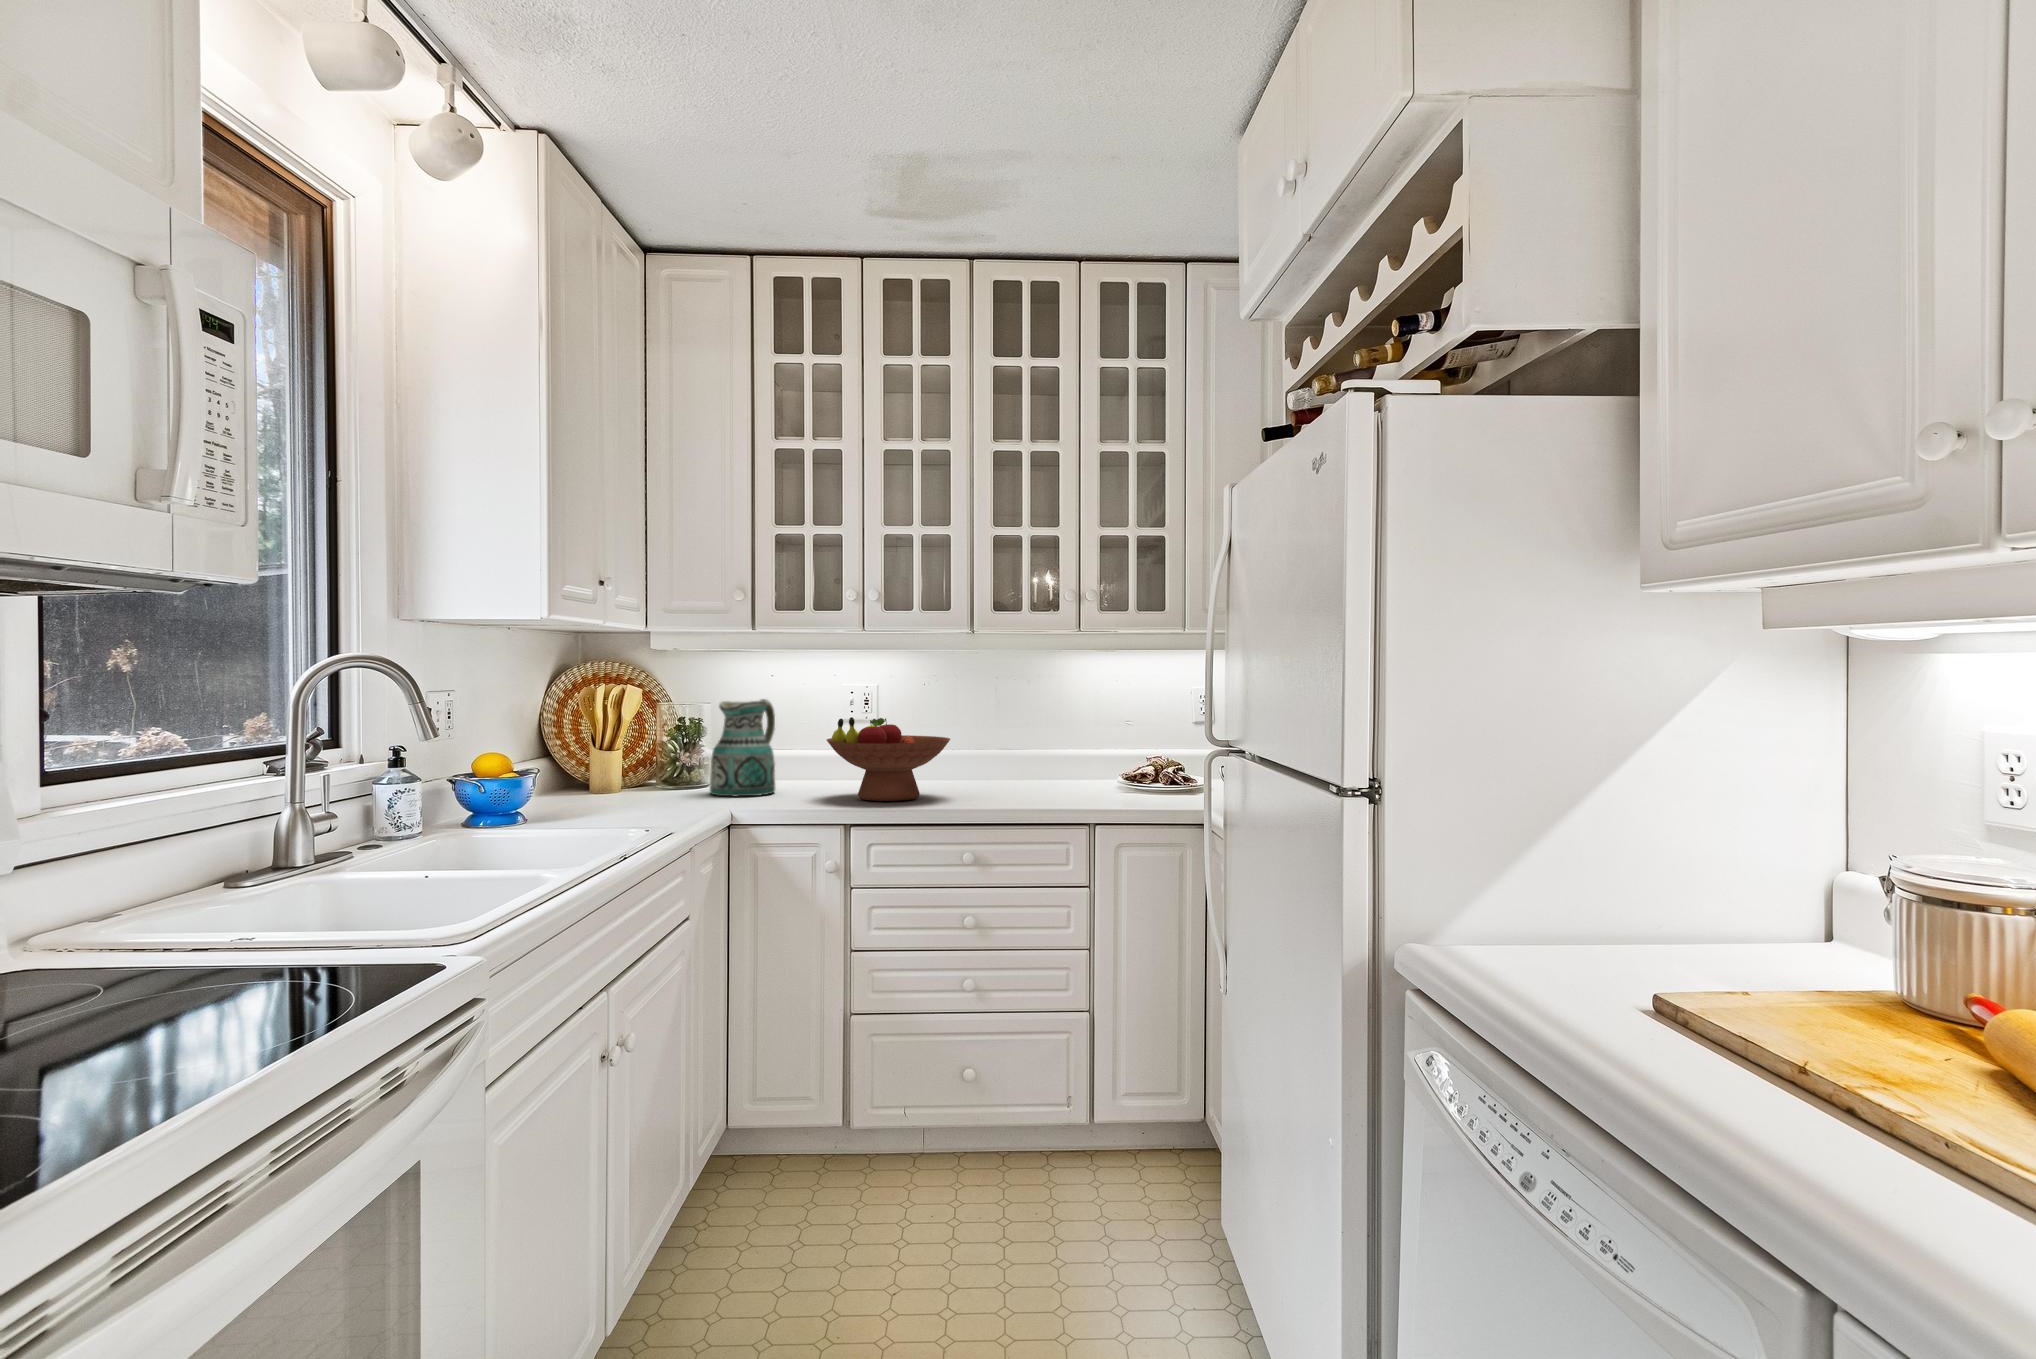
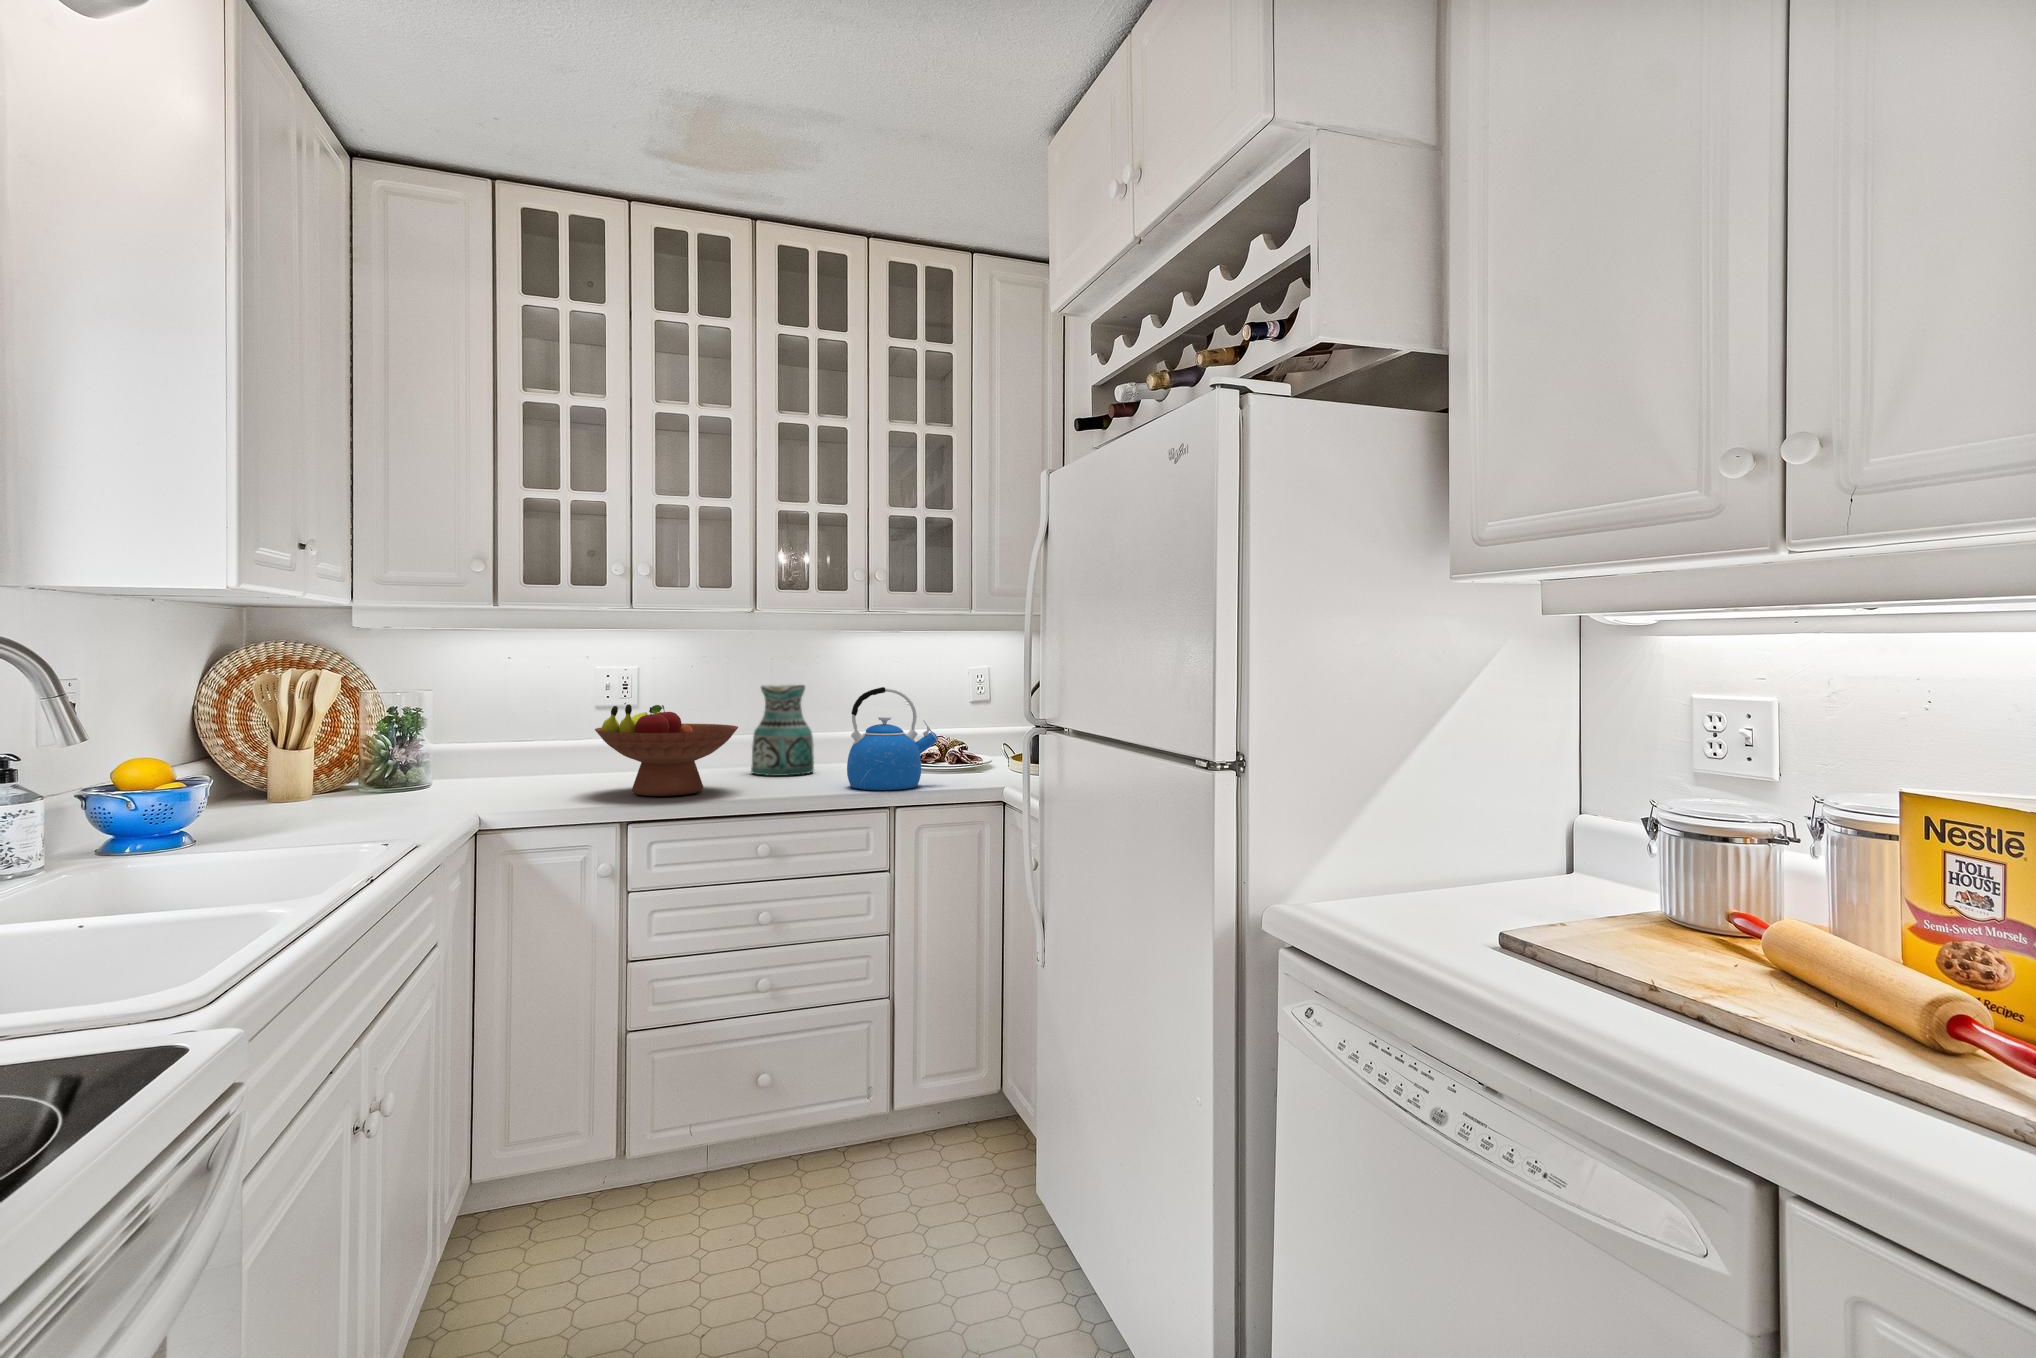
ceramic pitcher: present [710,699,775,796] -> present [751,685,814,776]
kettle: none [1052,703,1142,804] -> present [847,687,938,790]

